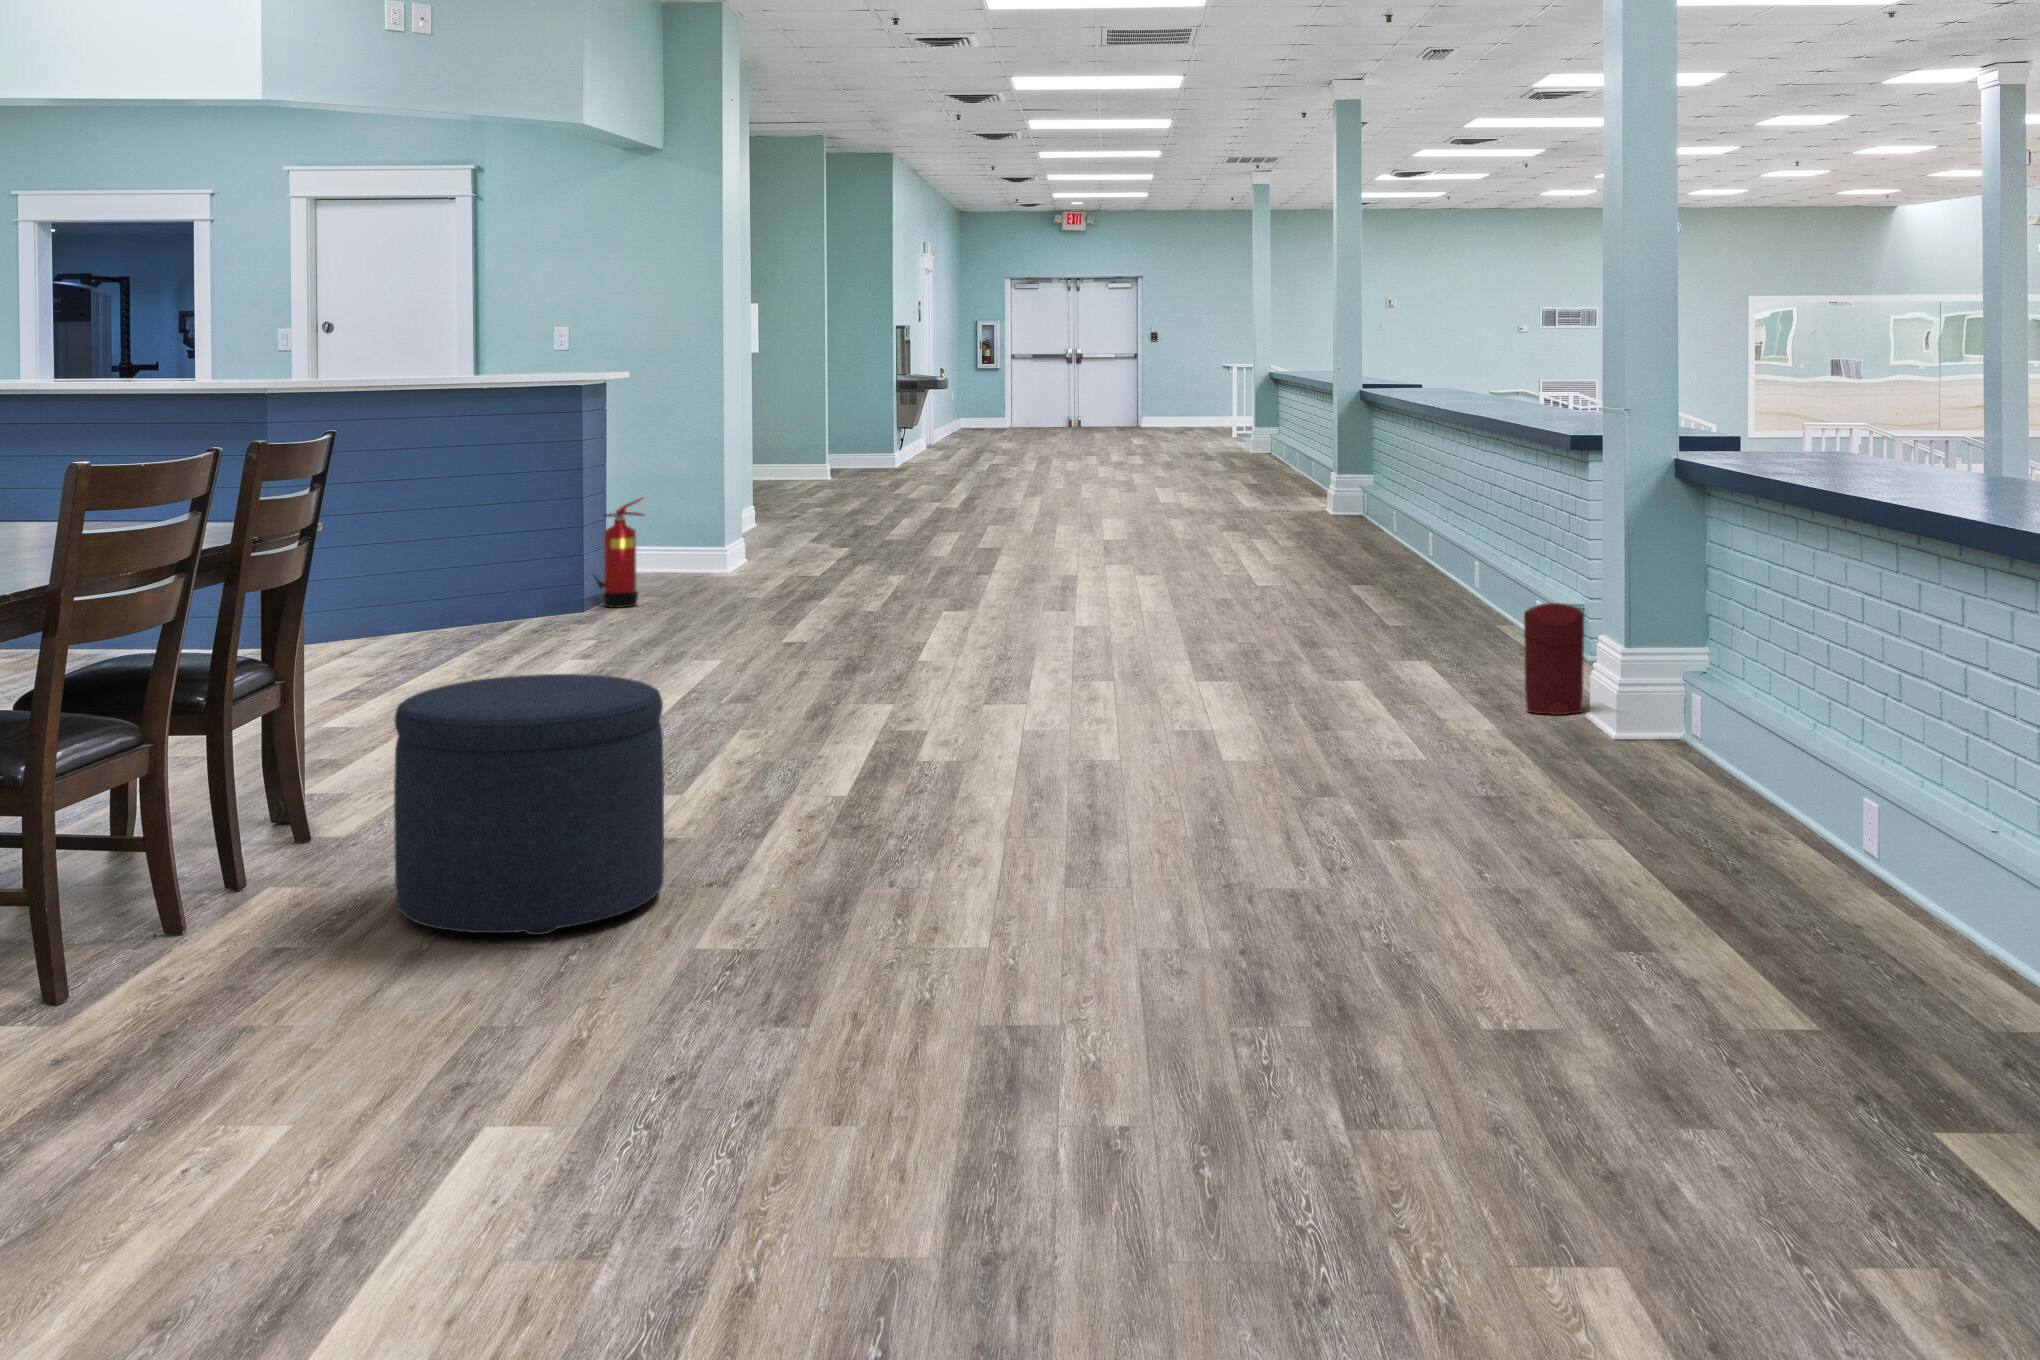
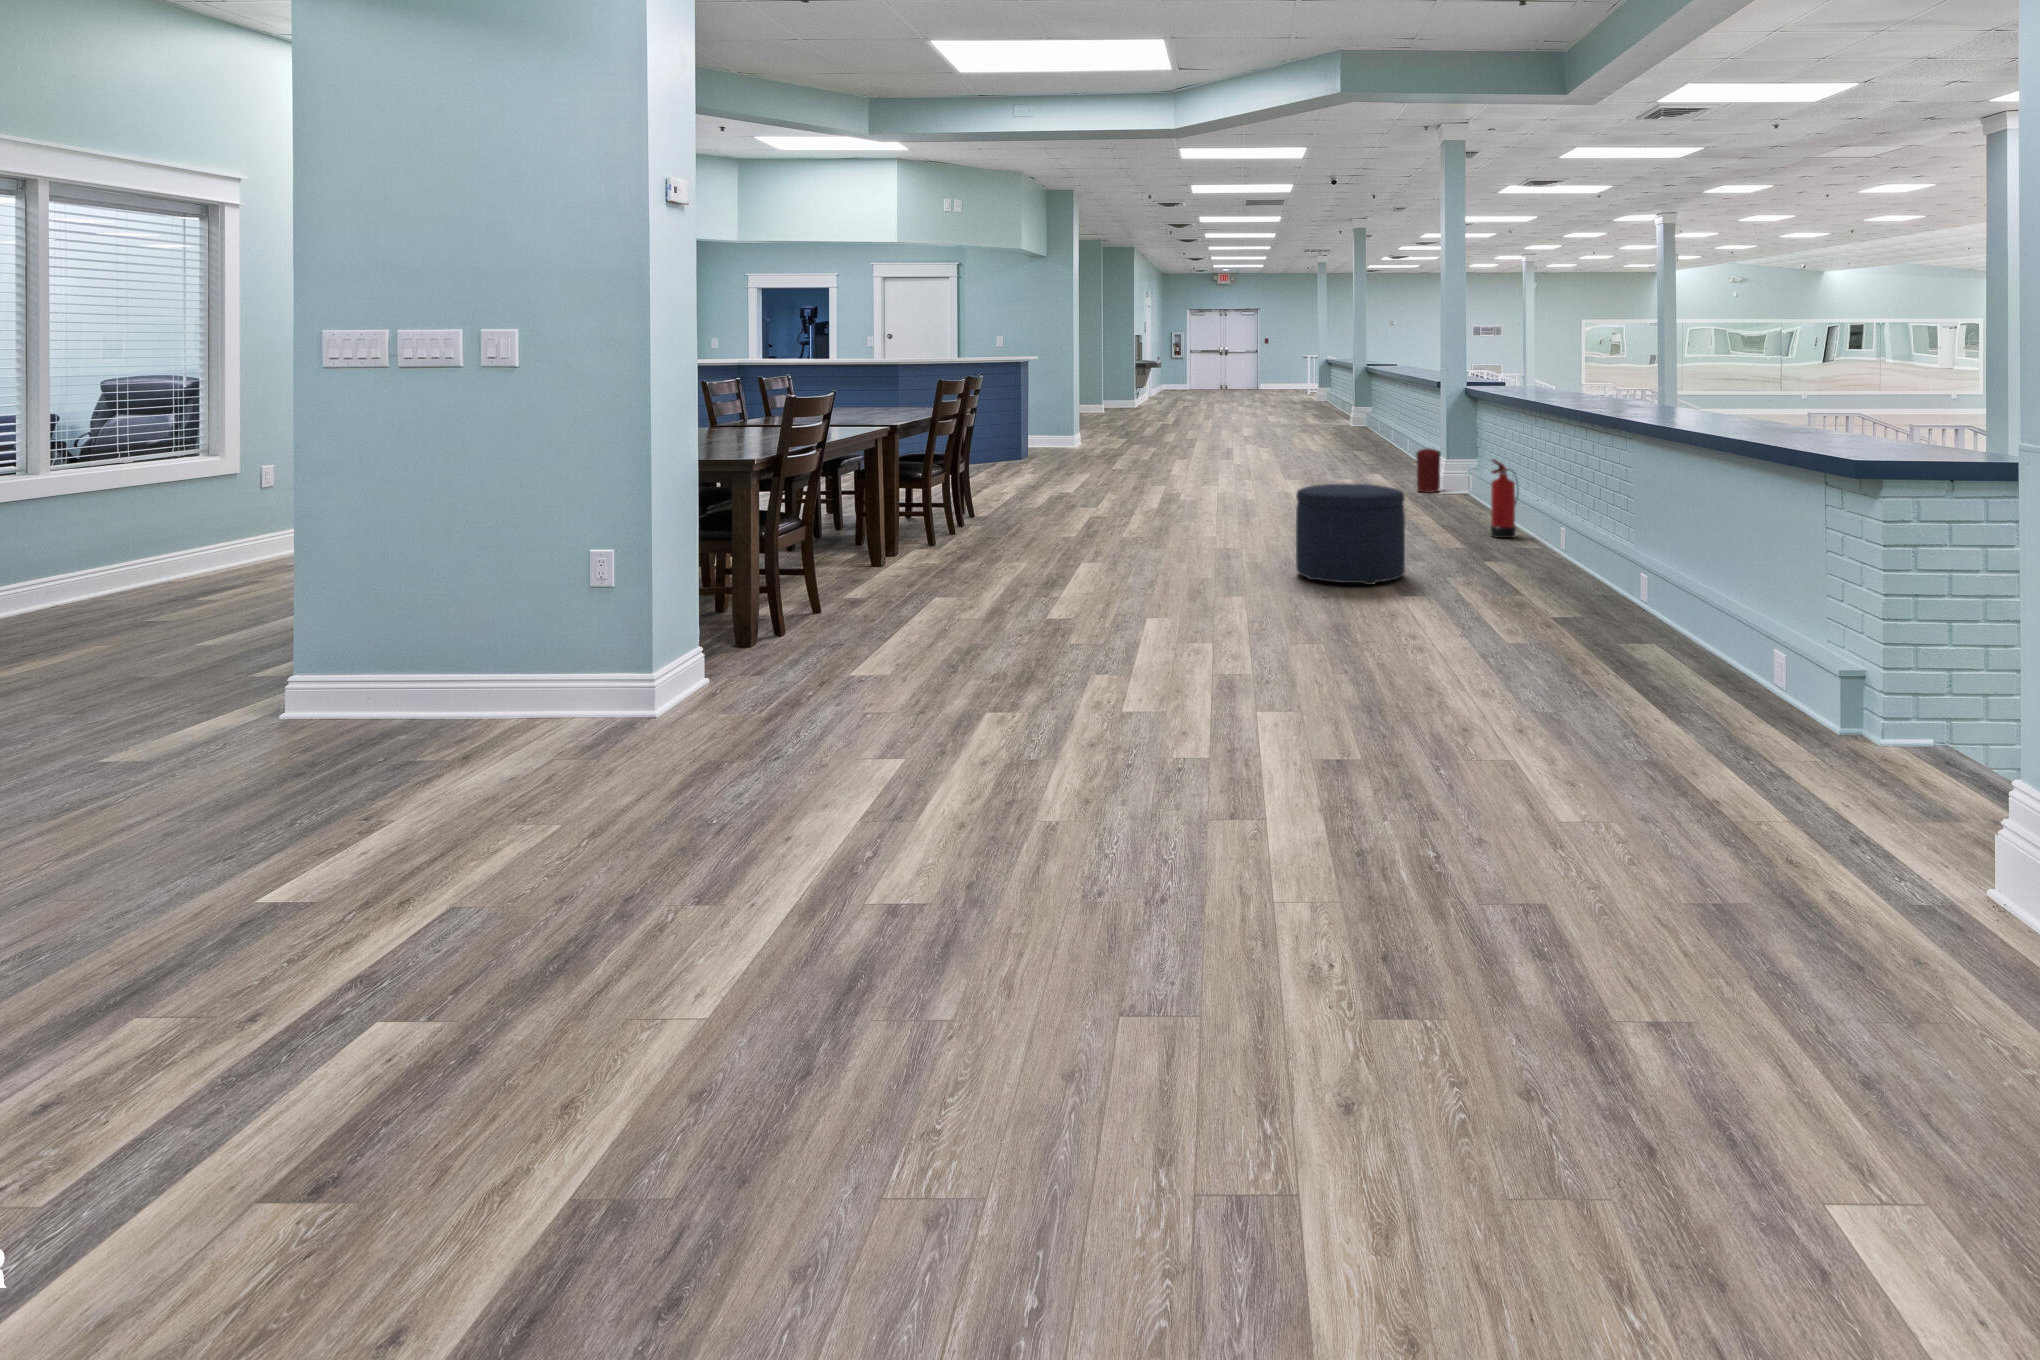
fire extinguisher: present [592,497,645,608] -> present [1490,459,1517,538]
ottoman: present [394,674,664,935] -> present [1296,484,1405,585]

